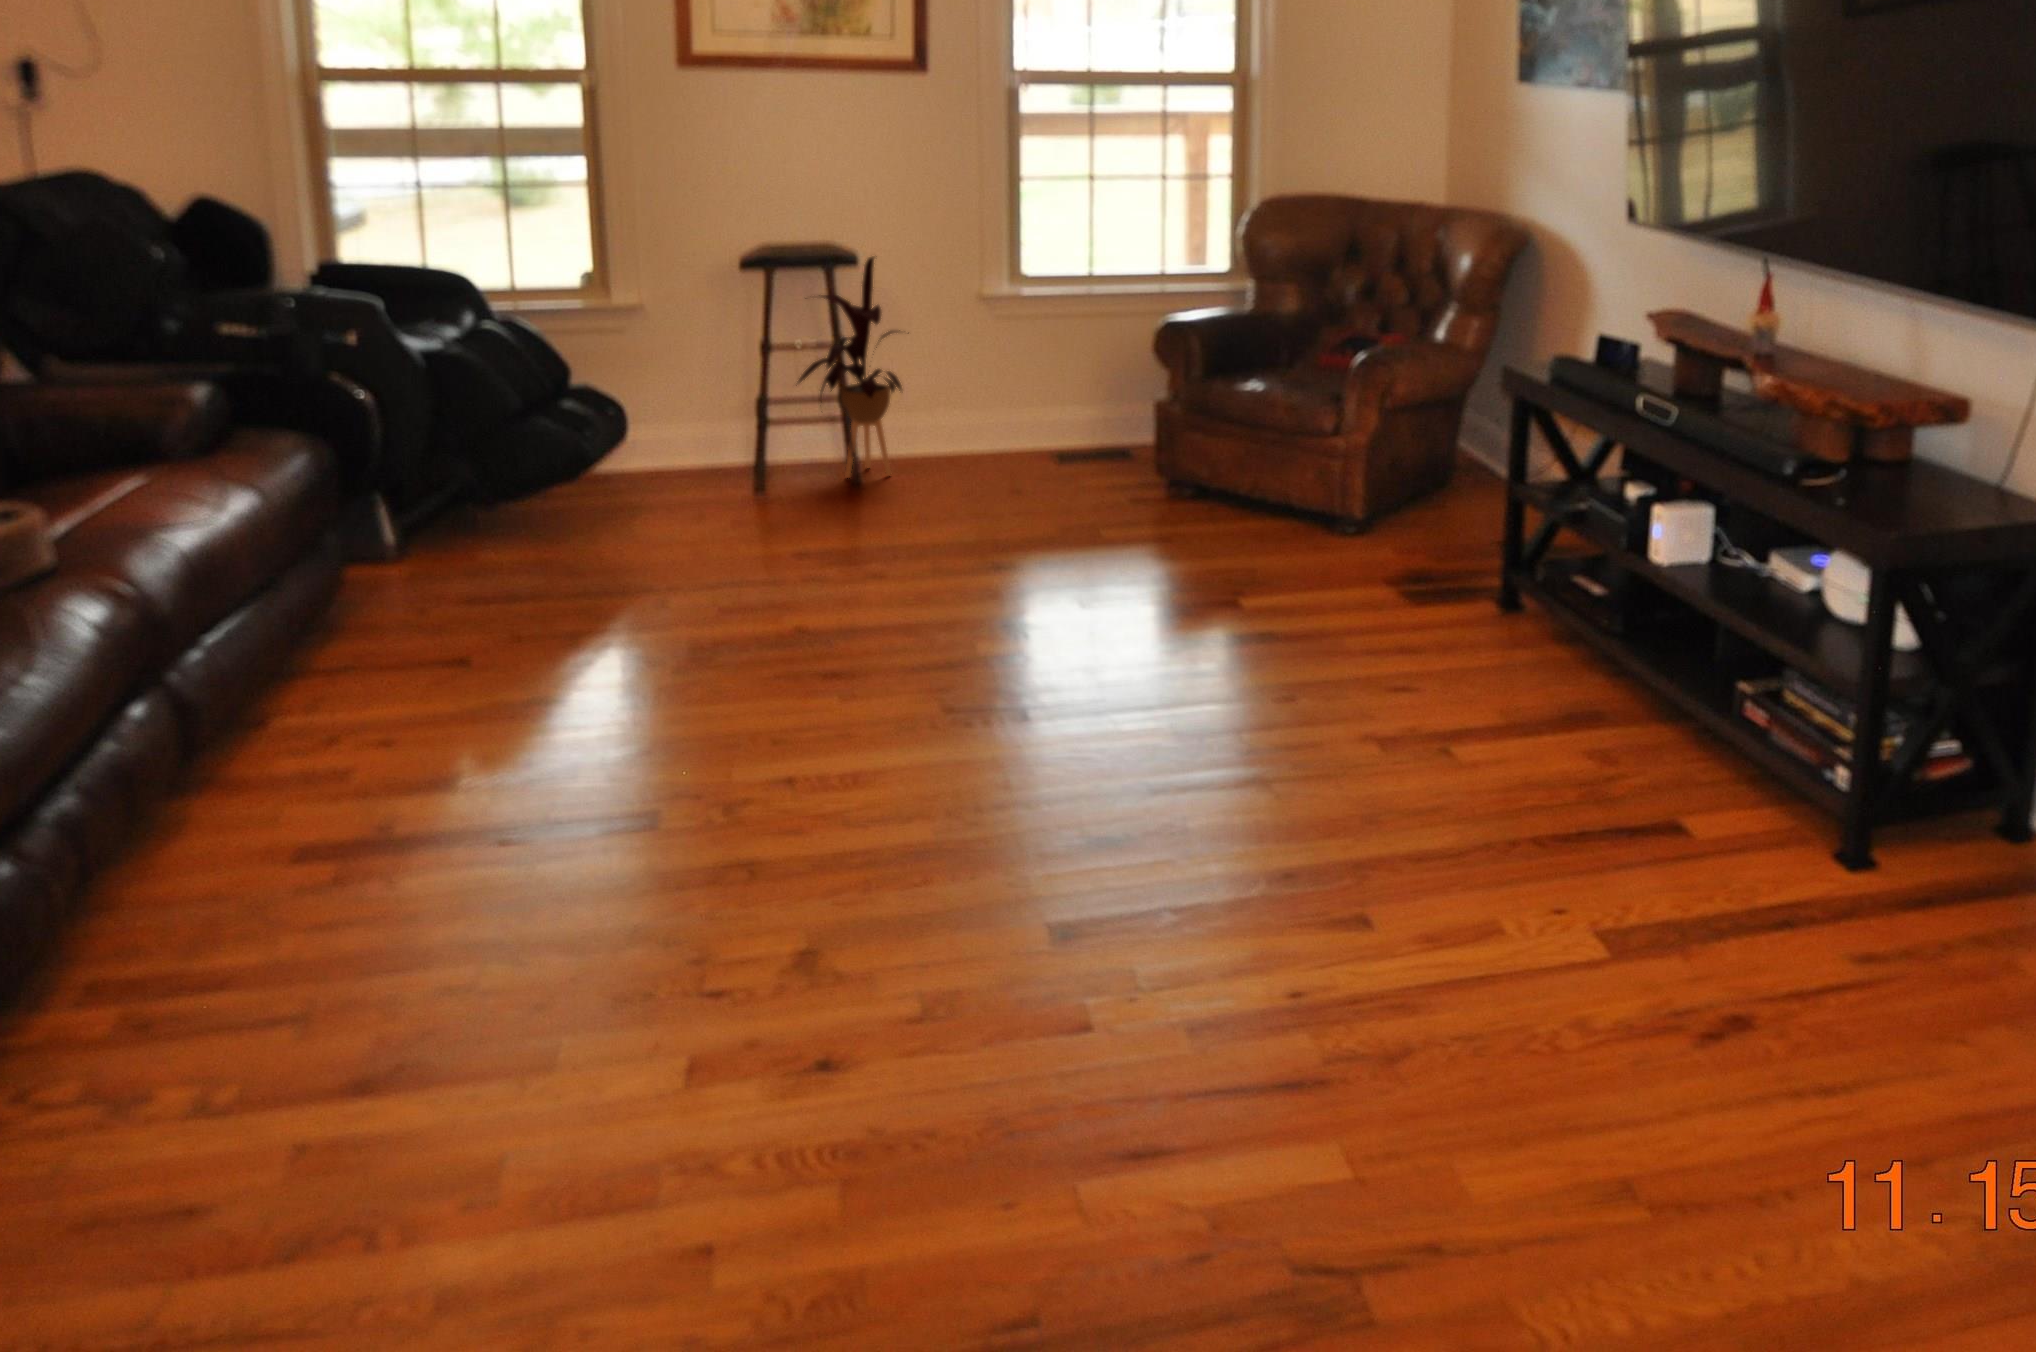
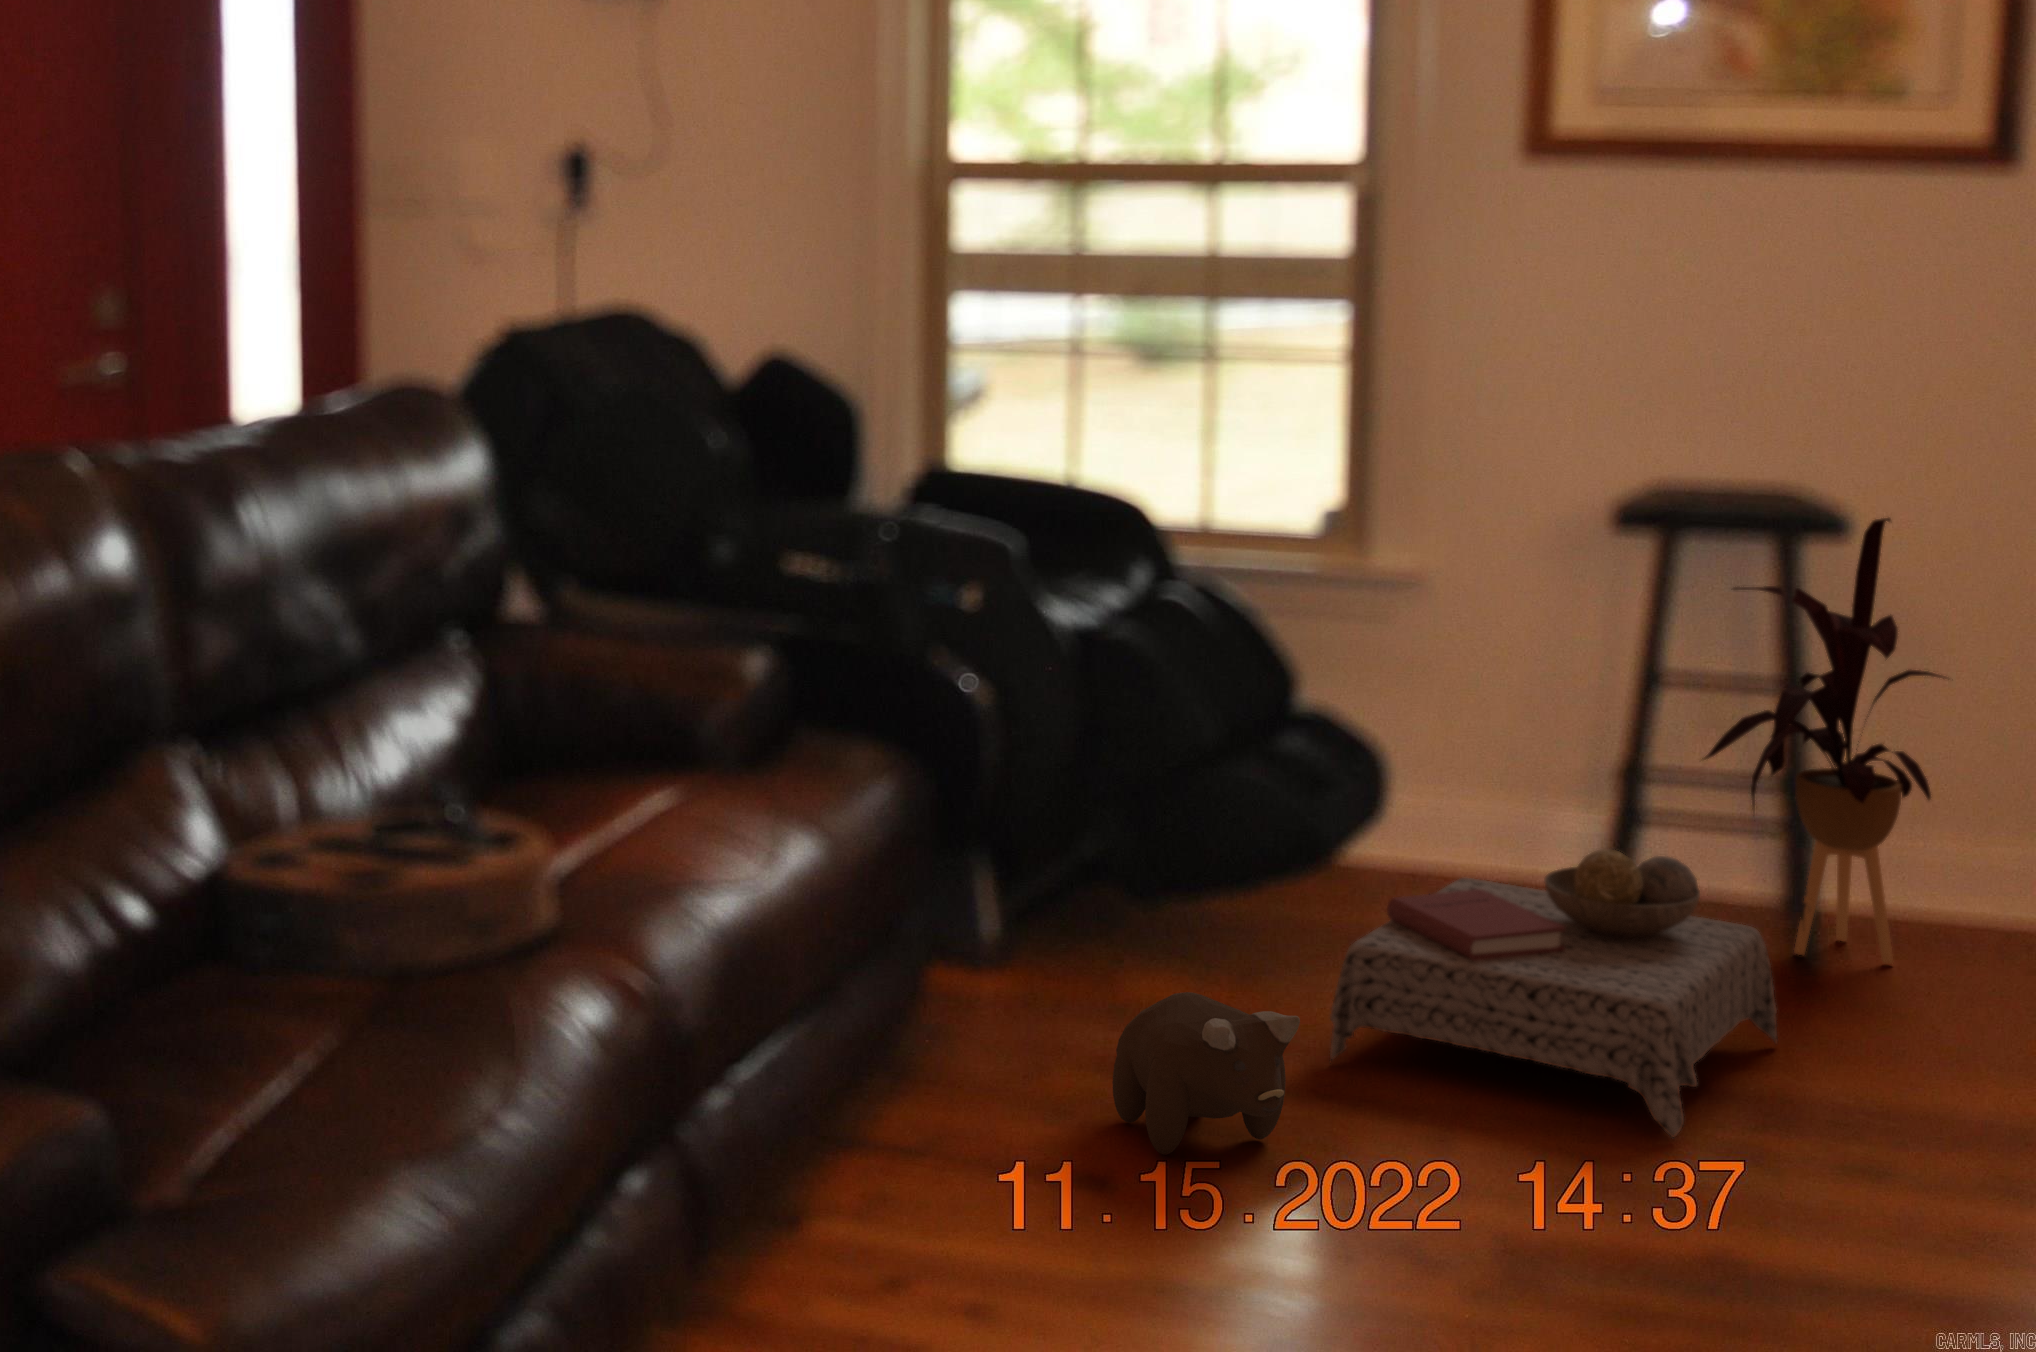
ottoman: none [599,436,835,574] -> present [1330,849,1777,1137]
plush toy: none [469,545,577,636] -> present [1113,992,1300,1155]

